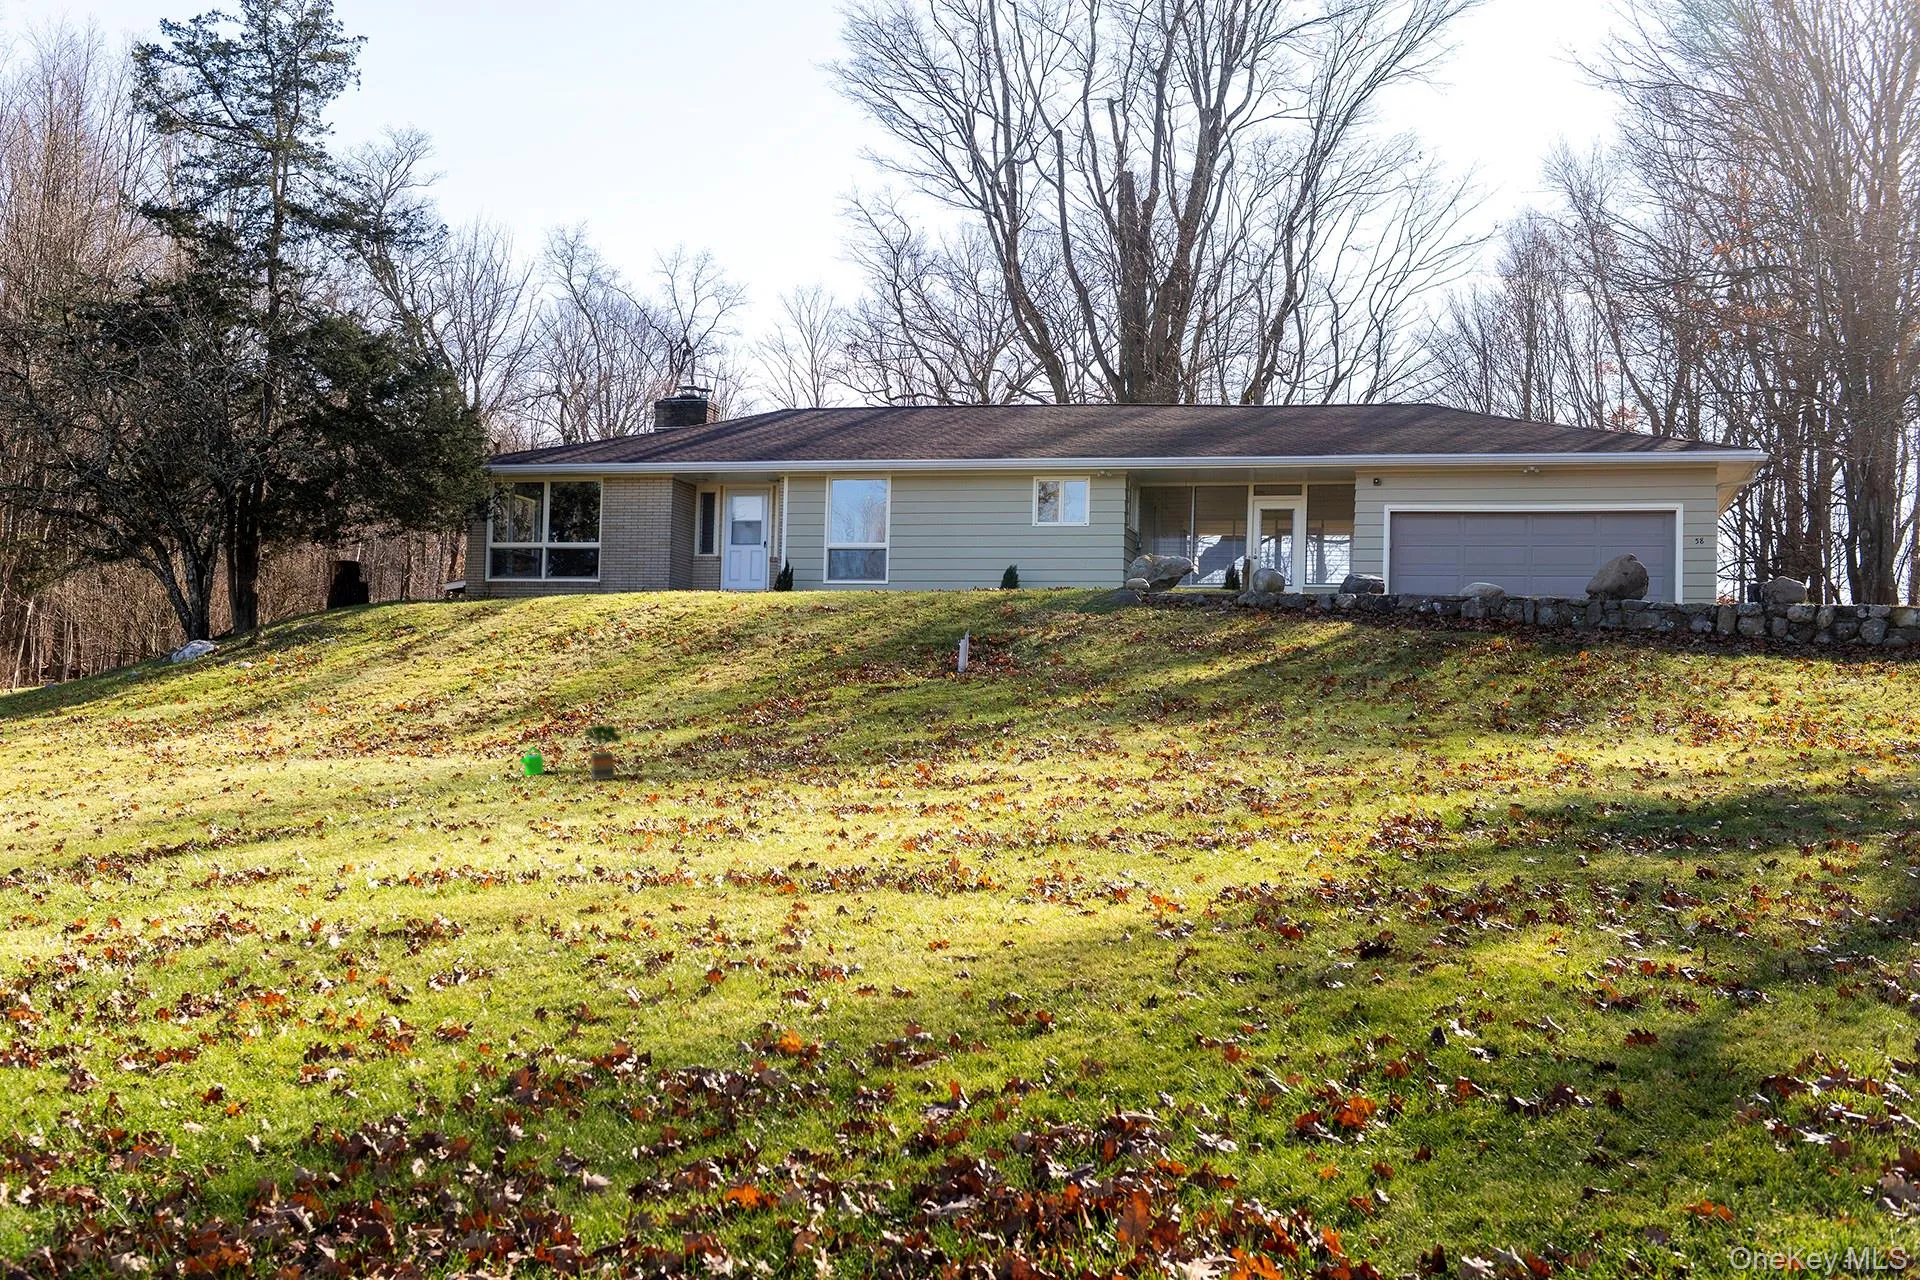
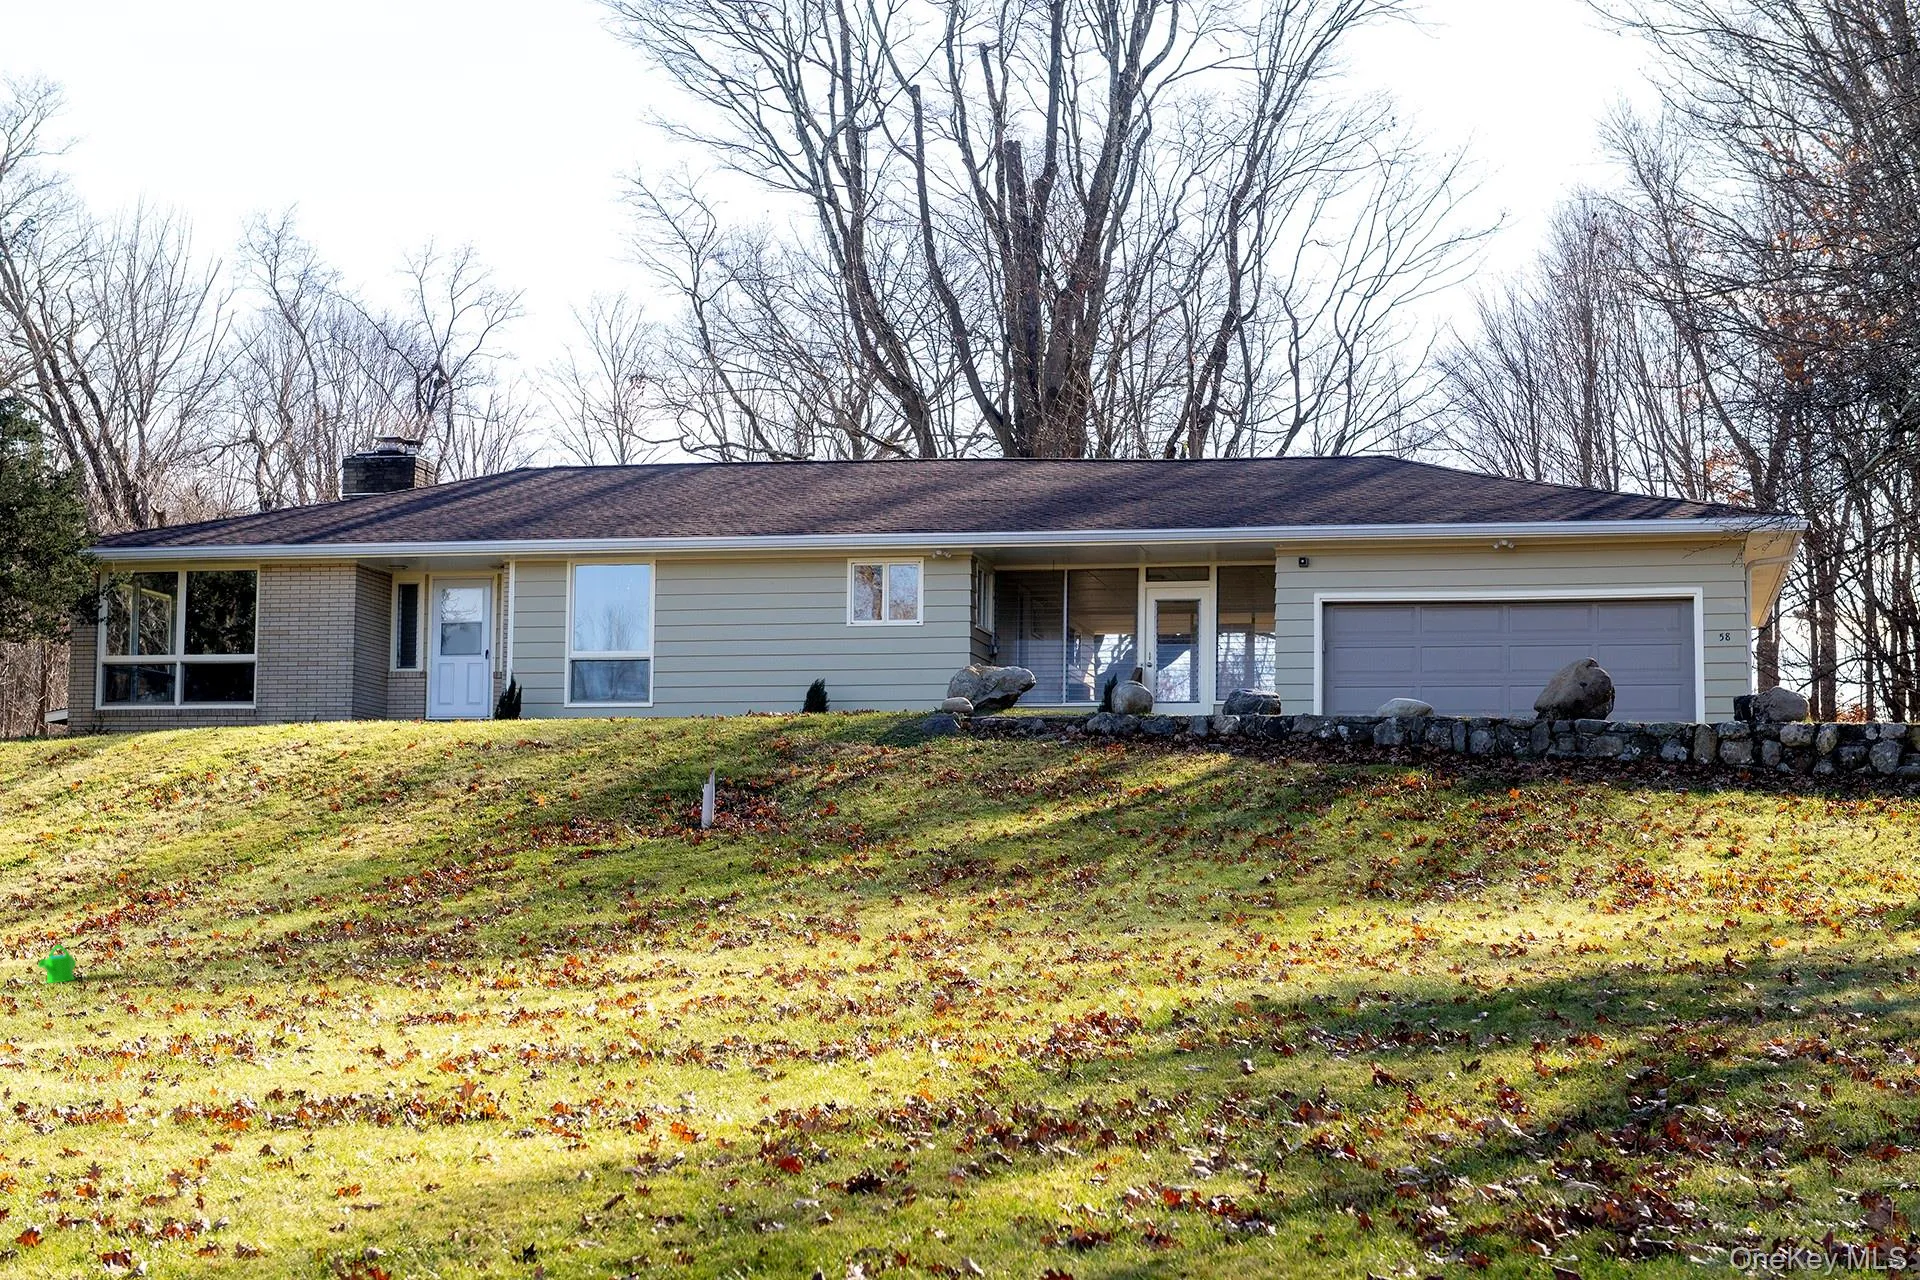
potted tree: present [584,724,620,780] -> none [122,911,177,988]

